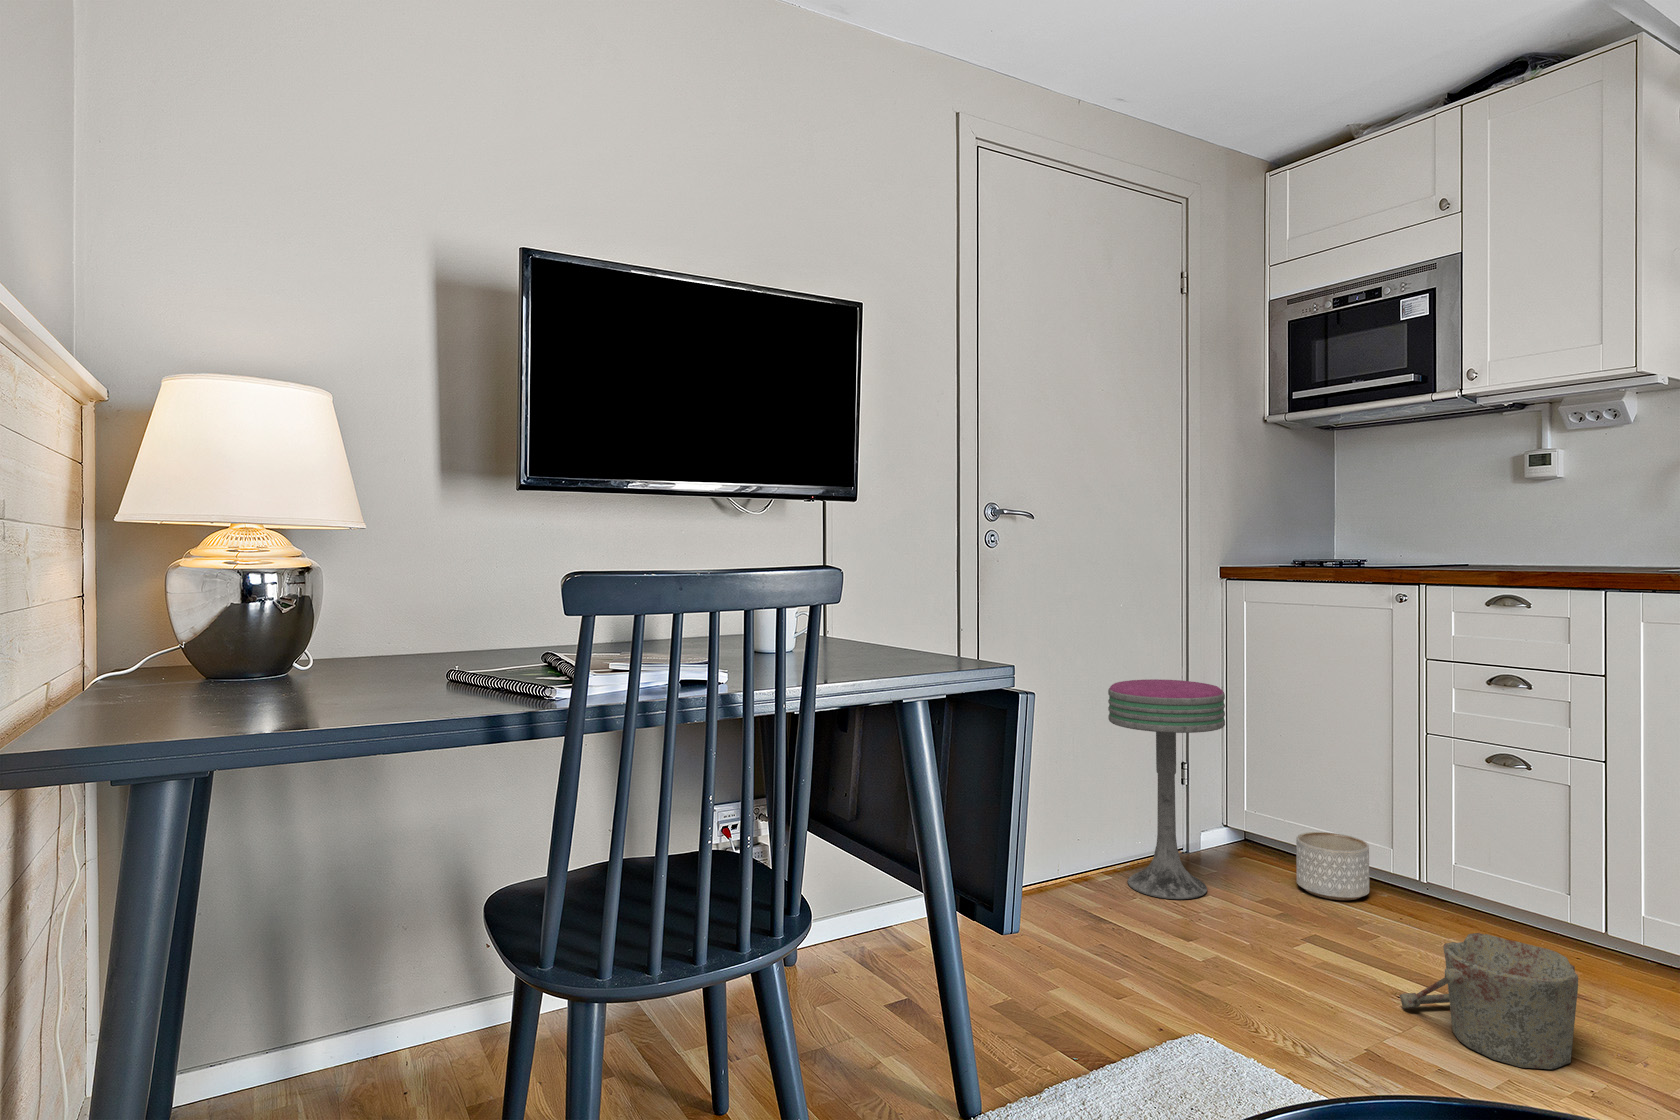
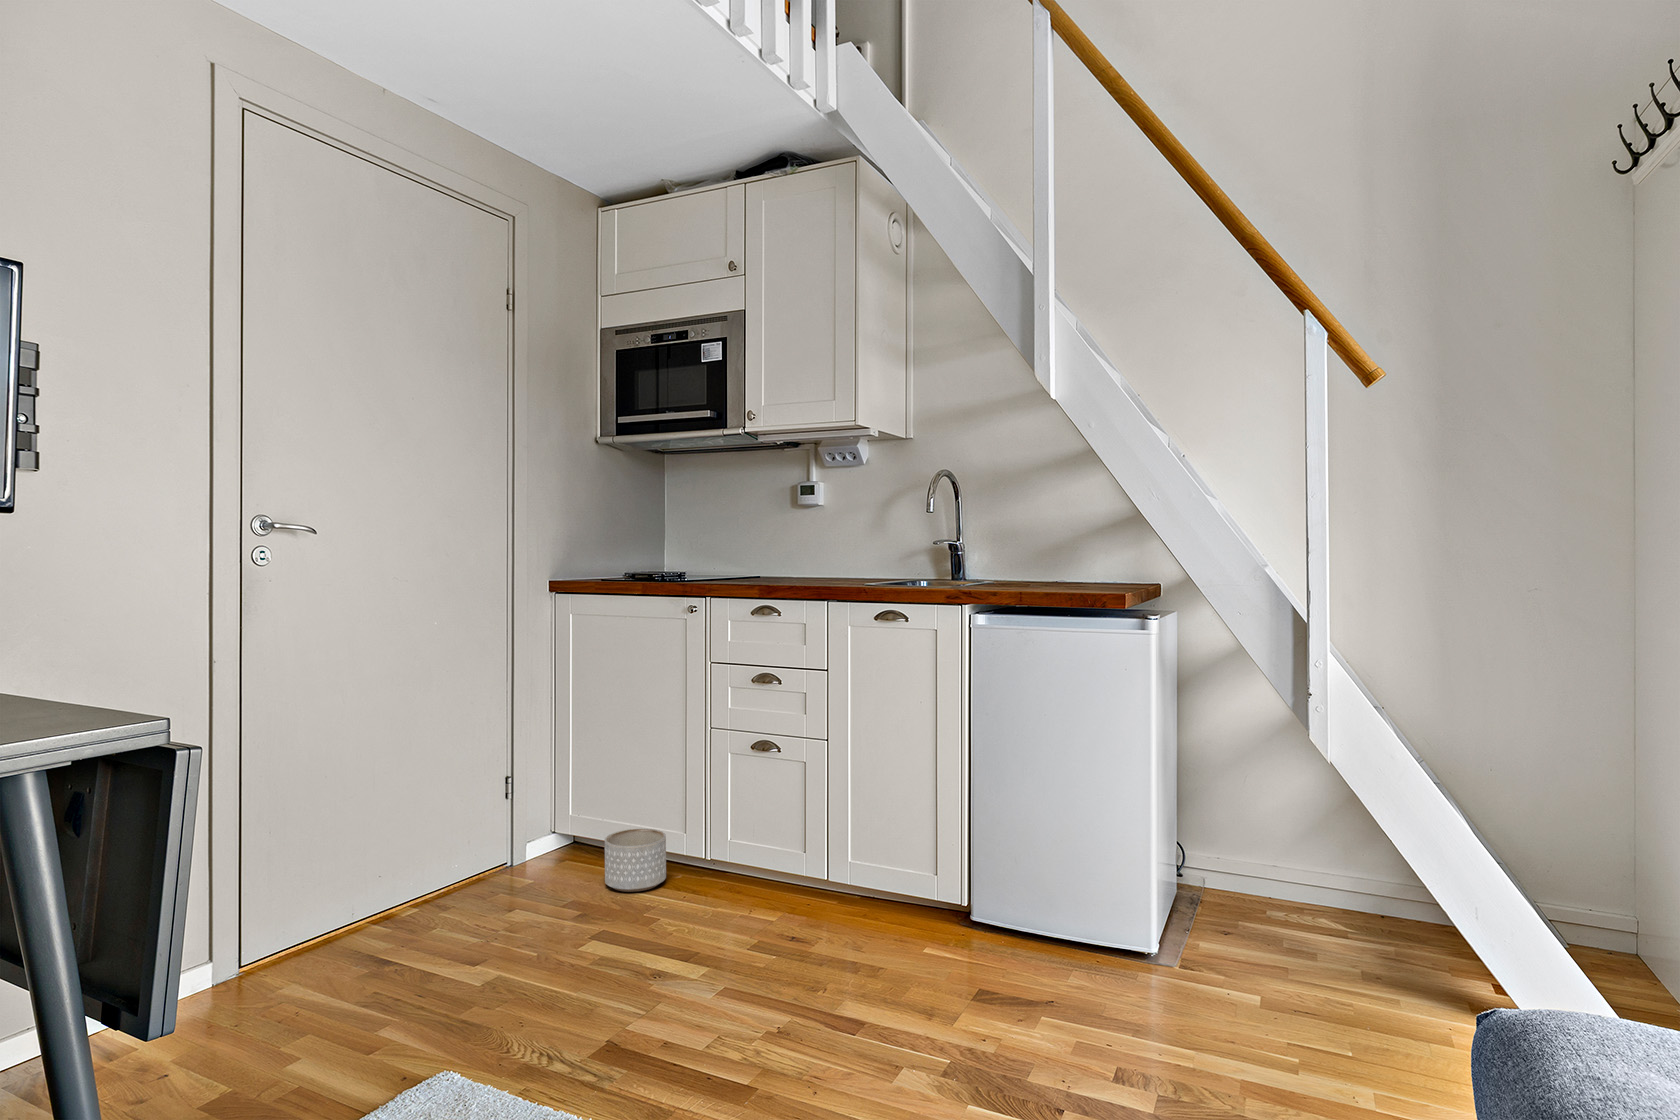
bar stool: present [1108,679,1225,899] -> none [413,698,533,924]
bucket: present [1400,933,1578,1069] -> none [653,907,780,1020]

